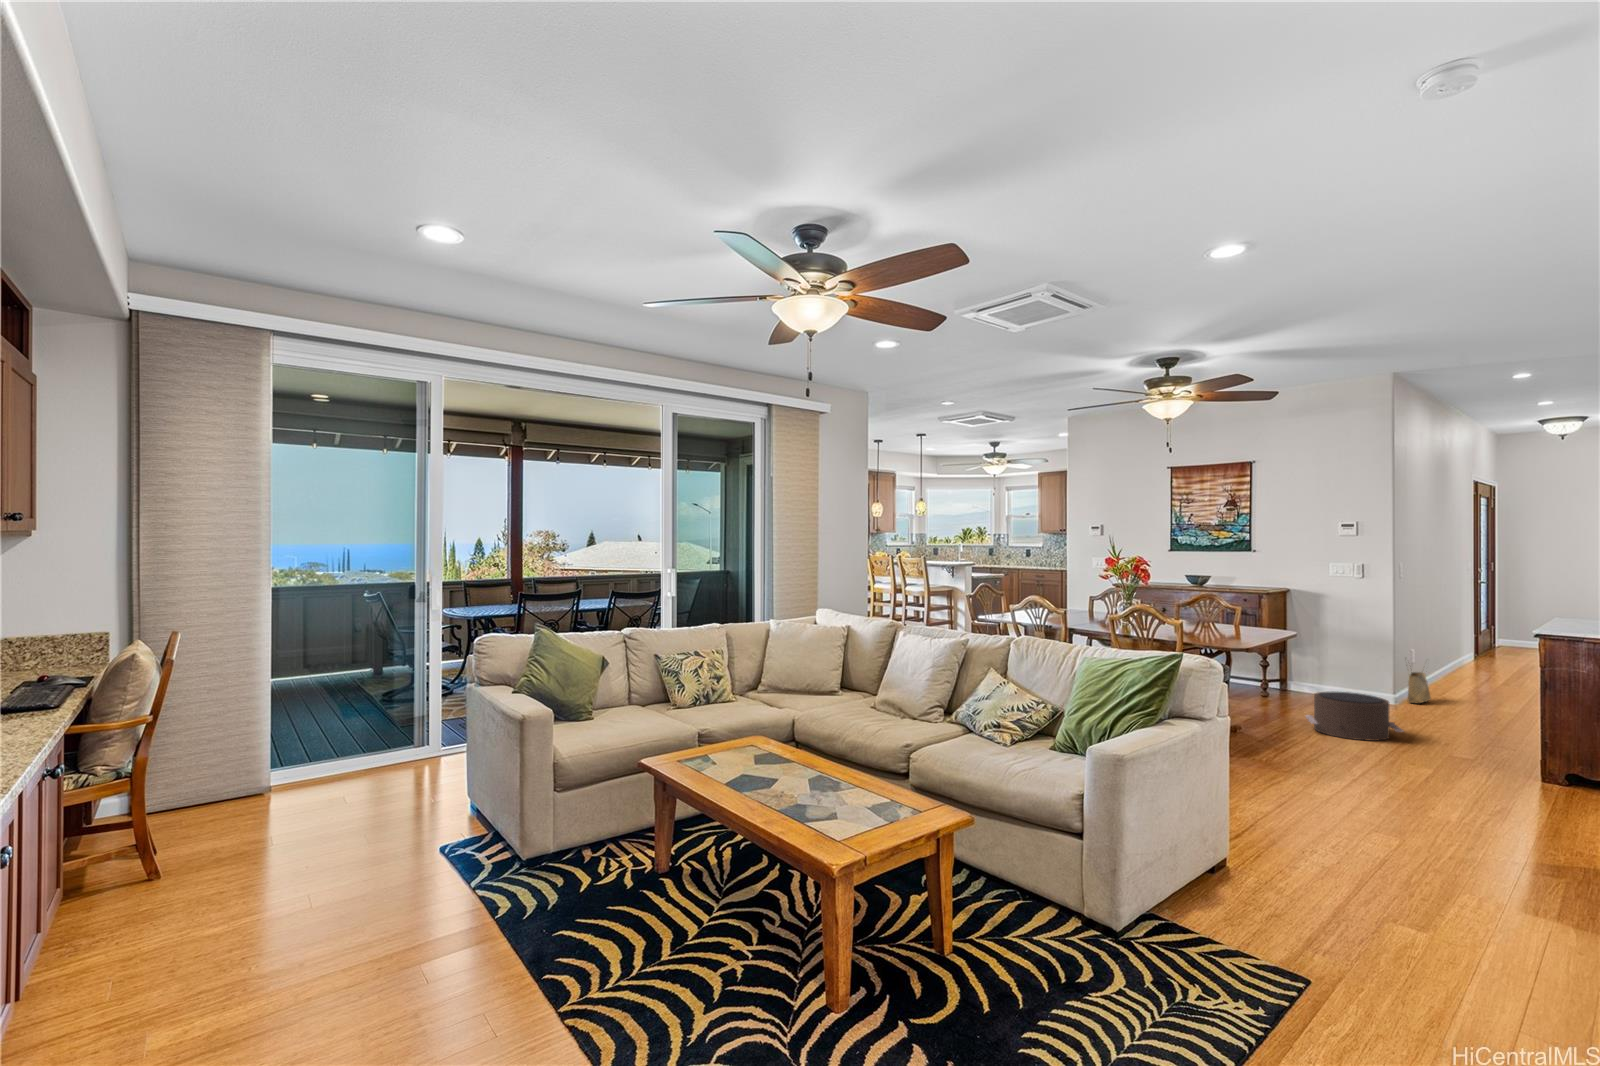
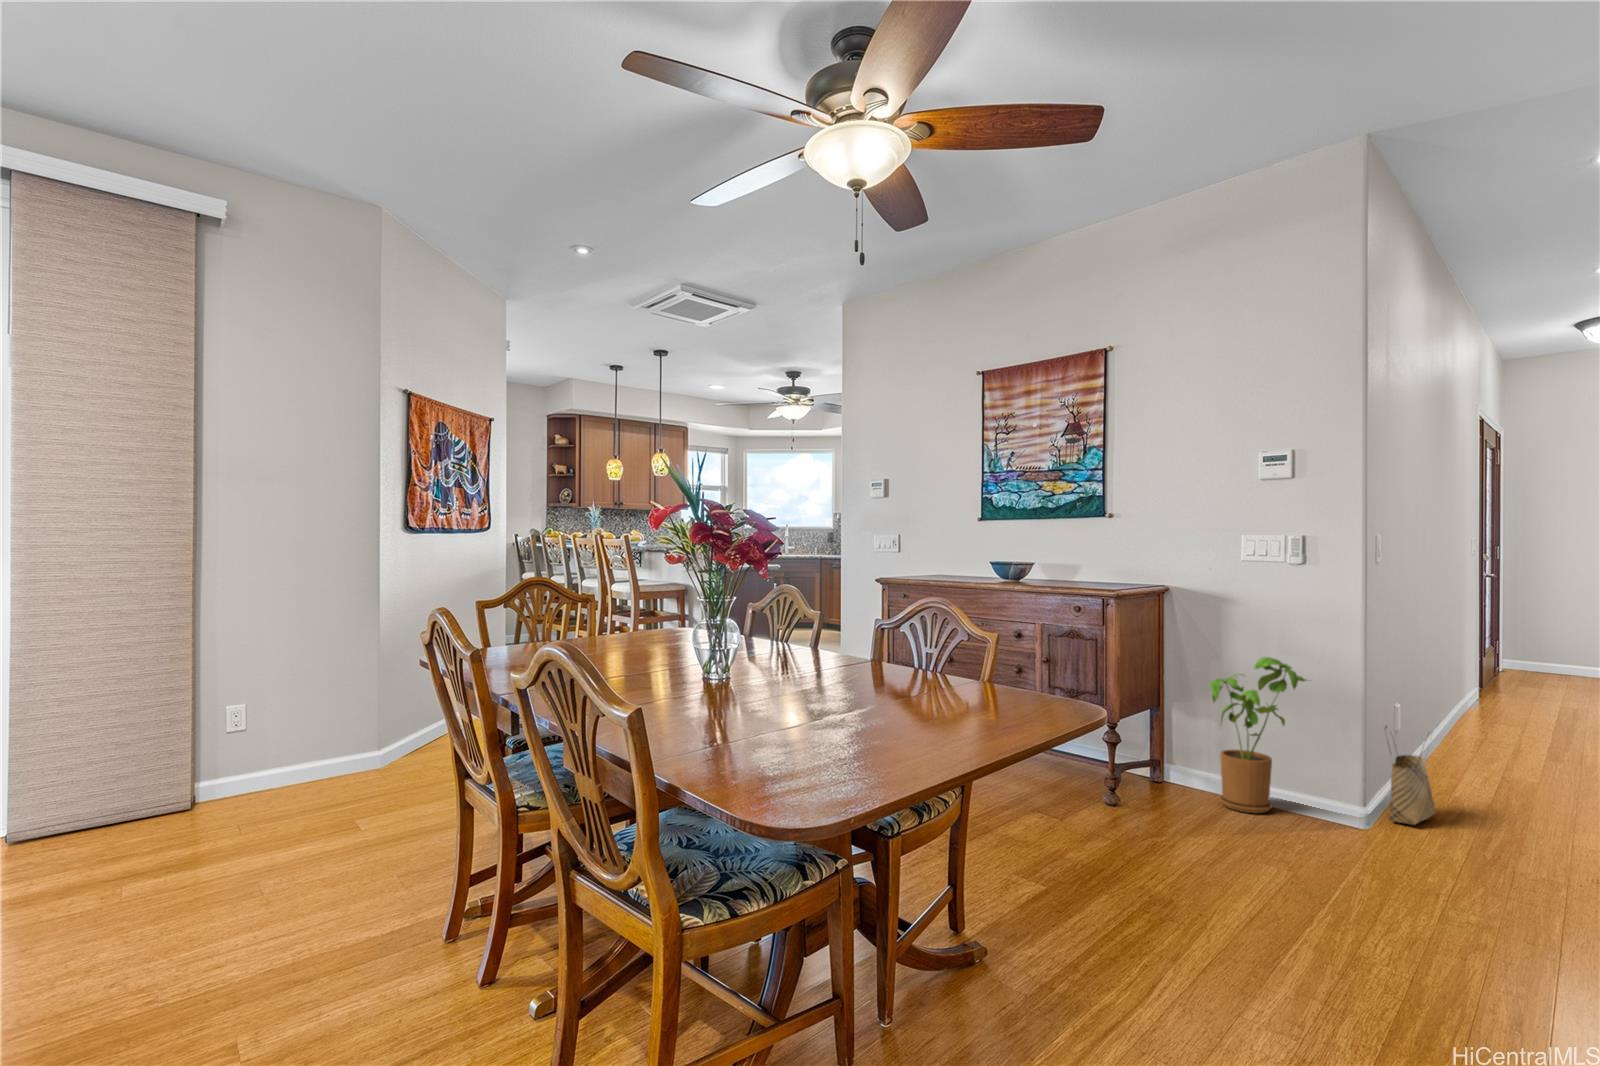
house plant: none [1315,624,1368,700] -> present [1210,657,1306,813]
pouf: present [1306,692,1403,741] -> none [1150,827,1385,984]

